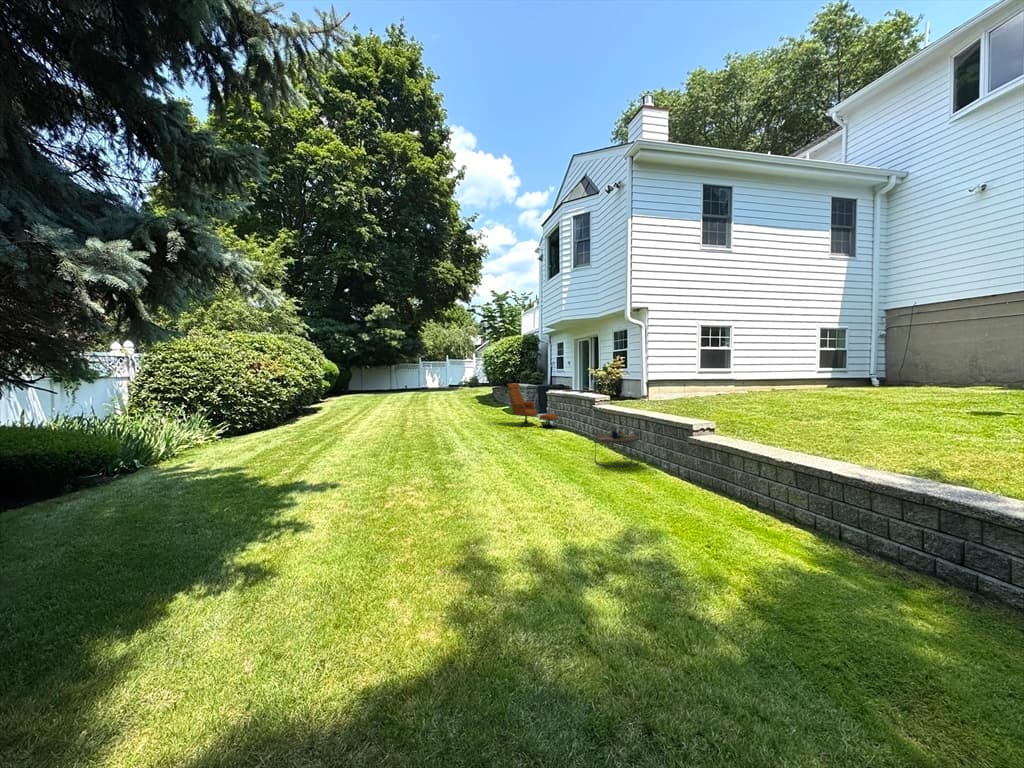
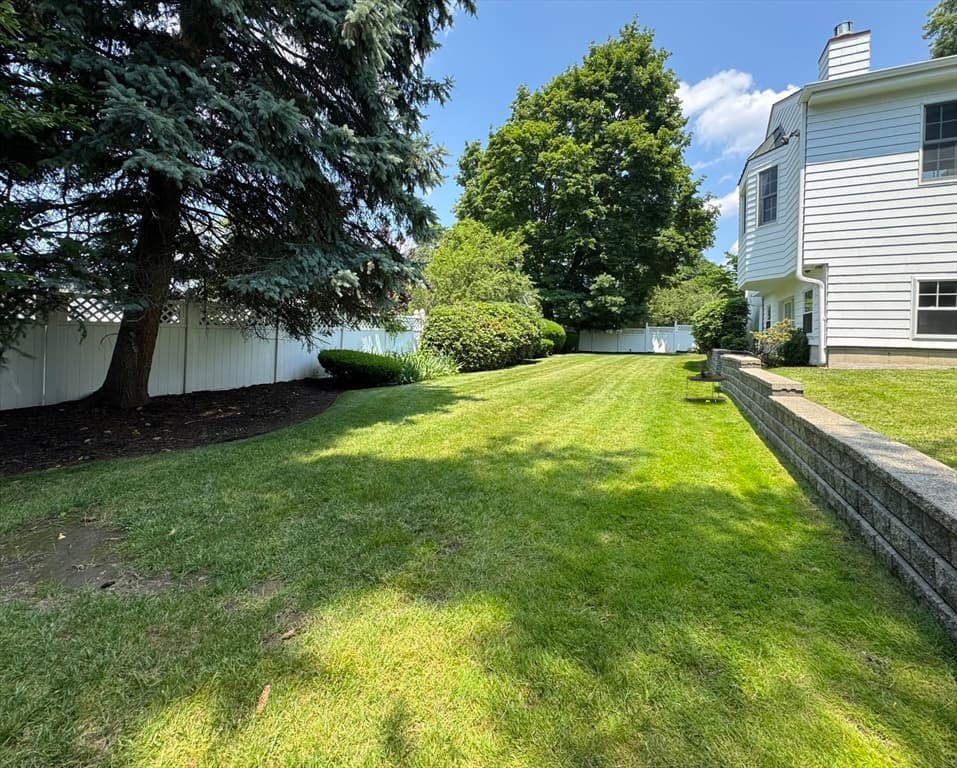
lounge chair: present [508,383,558,426] -> none [664,339,708,378]

